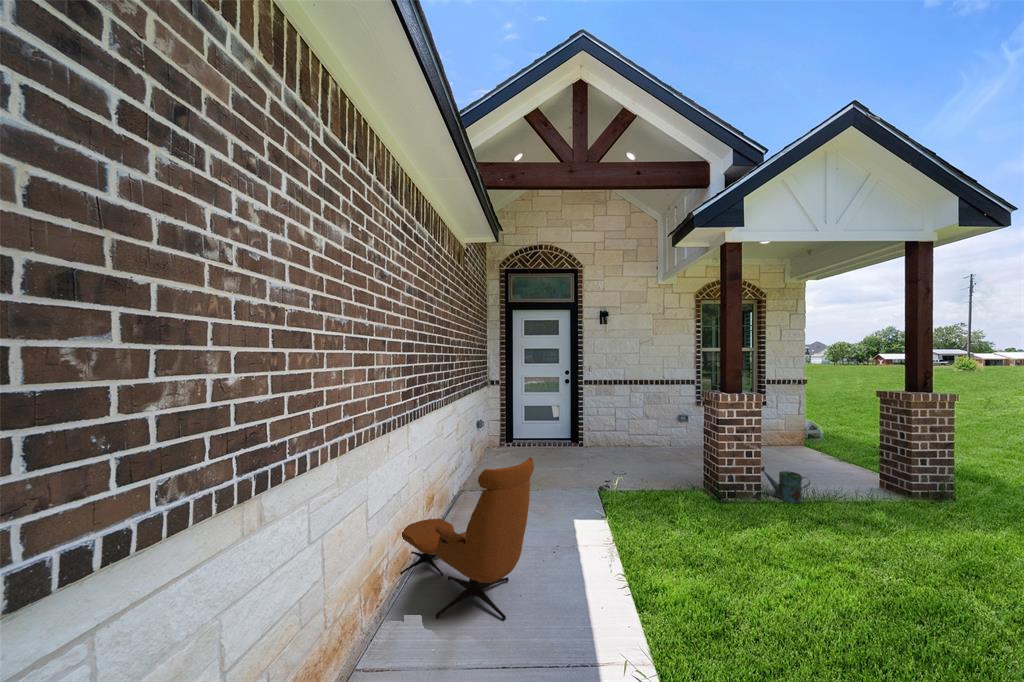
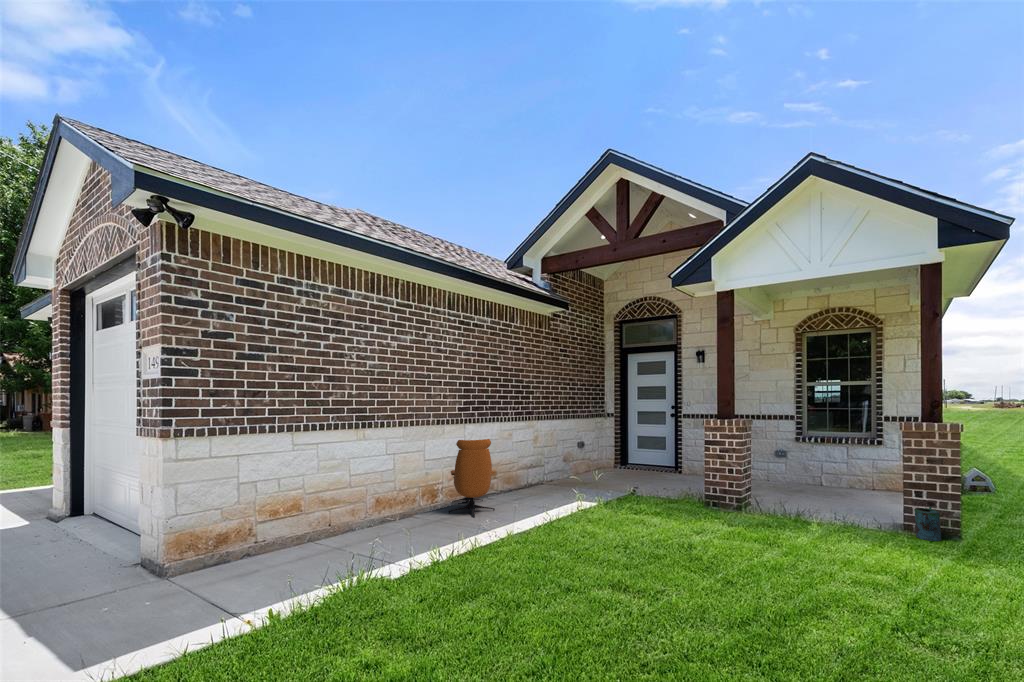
watering can: present [761,467,810,503] -> present [914,502,942,541]

